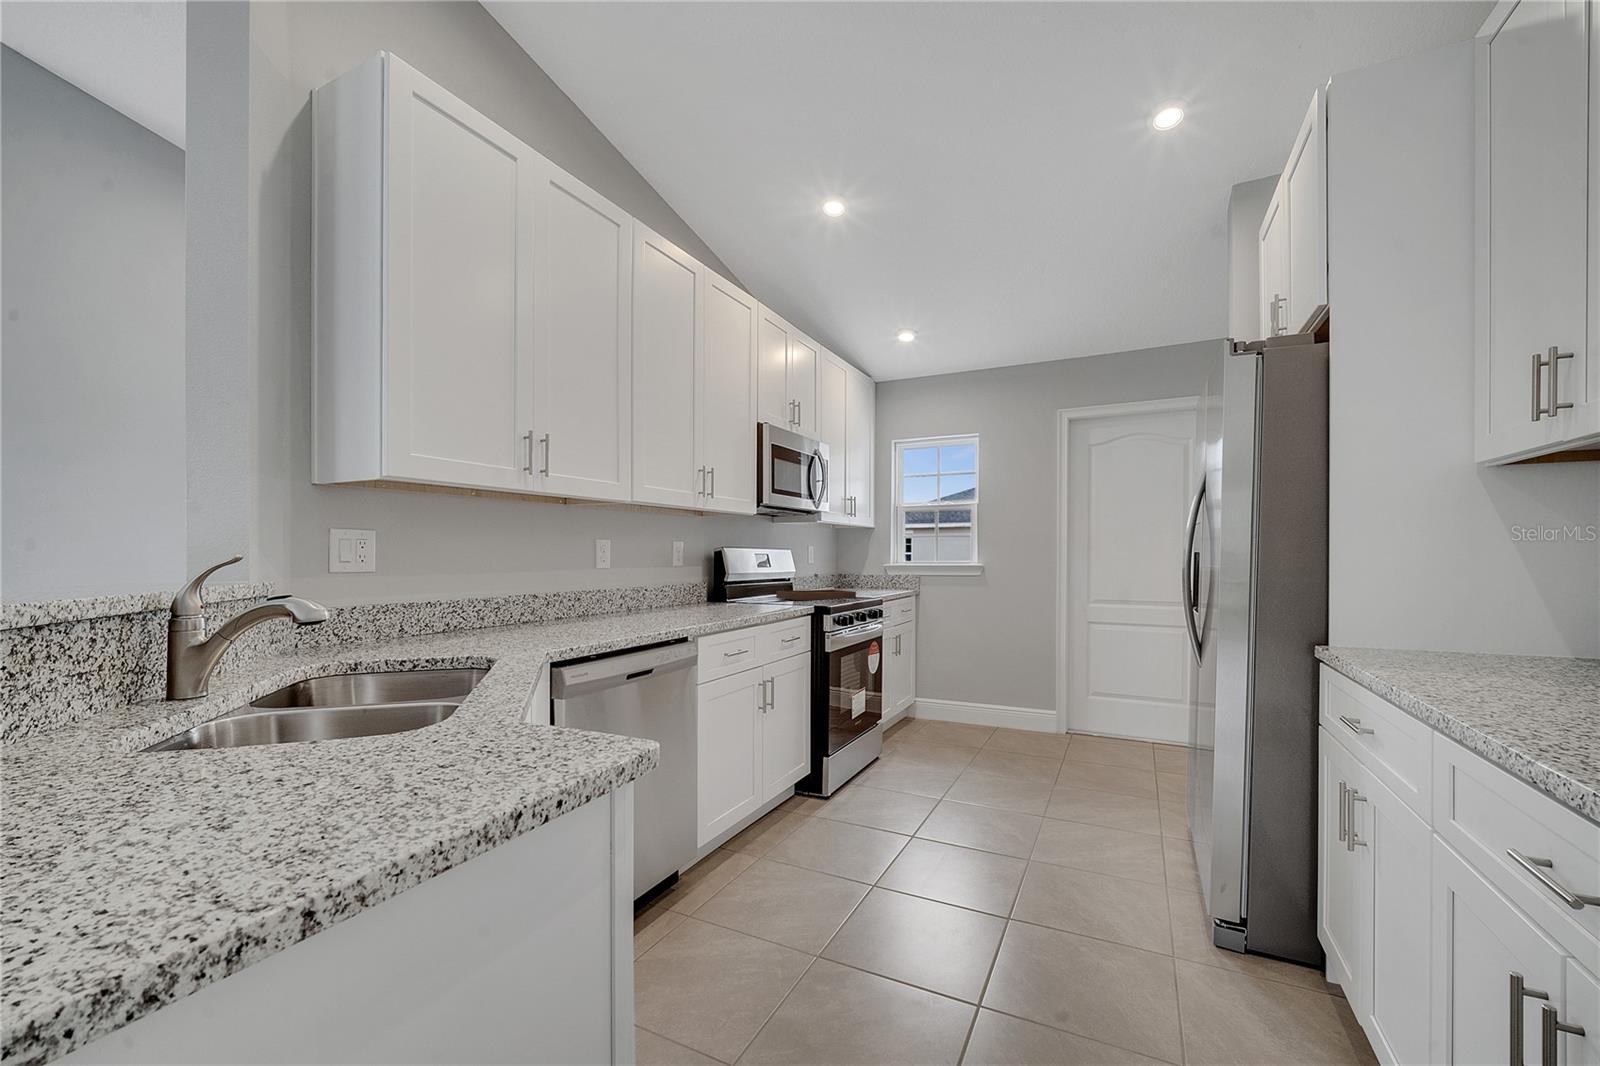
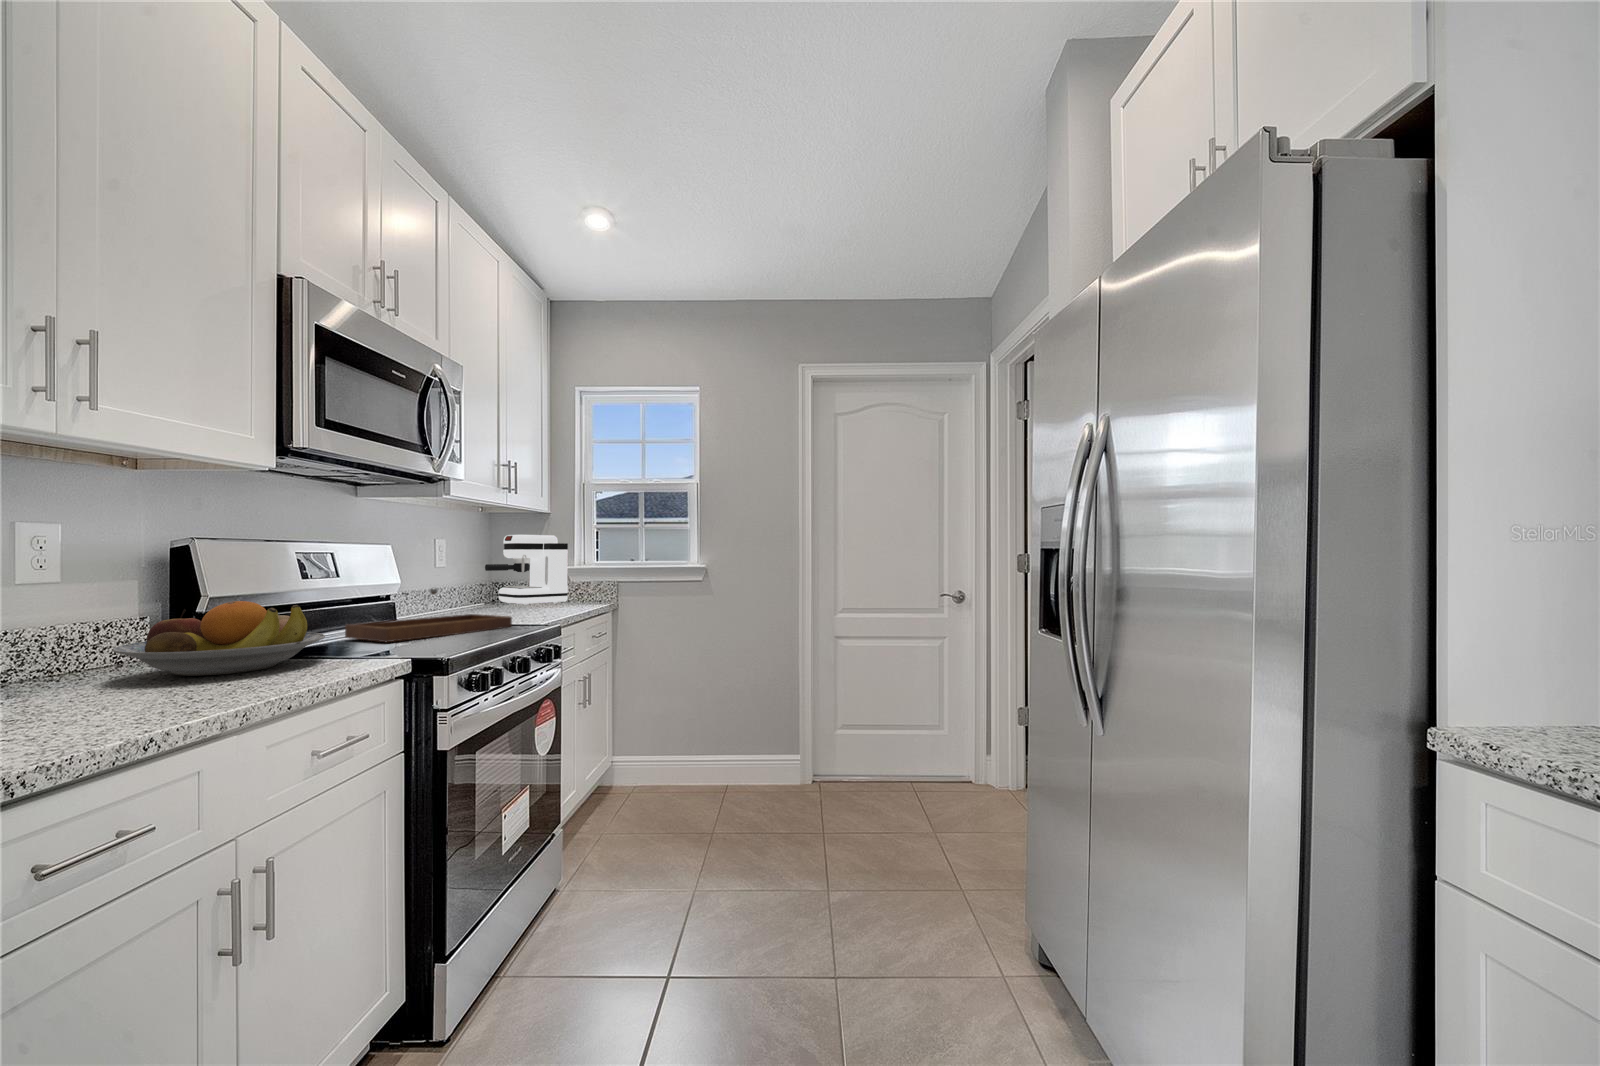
coffee maker: none [836,543,886,589] -> present [485,535,568,605]
fruit bowl: none [705,575,777,607] -> present [113,601,325,676]

